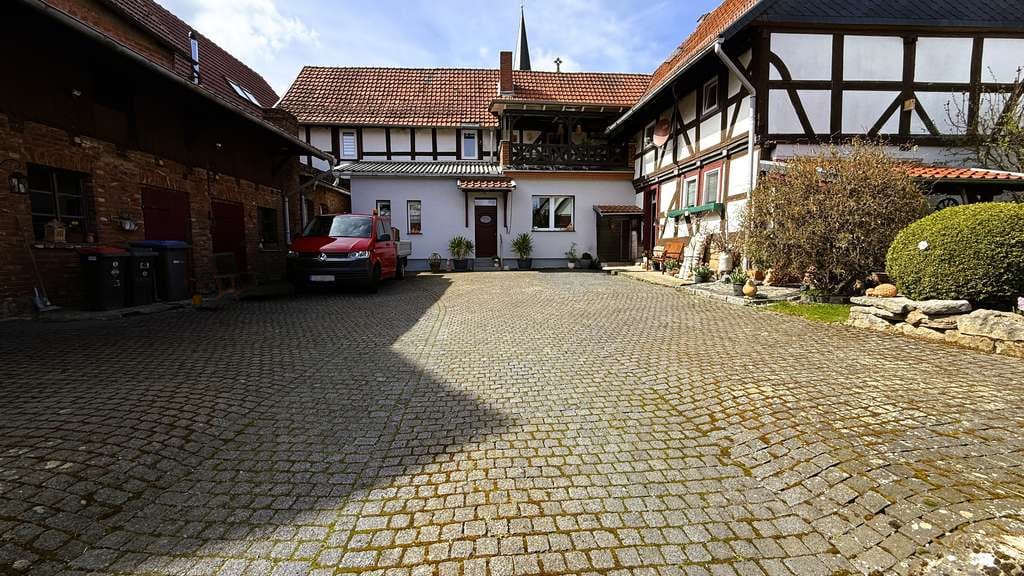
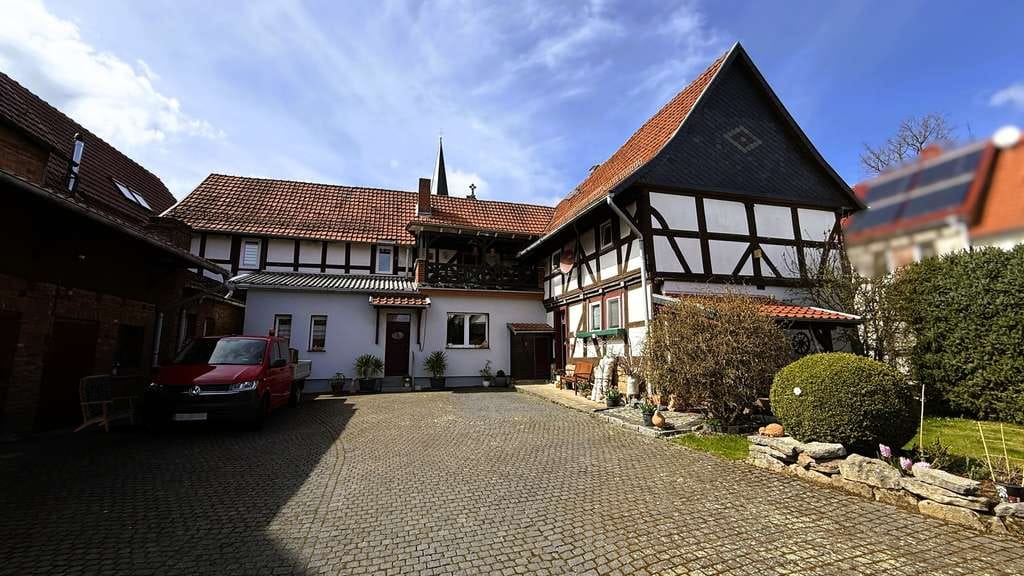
house plant: present [184,278,210,308] -> none [34,406,85,443]

